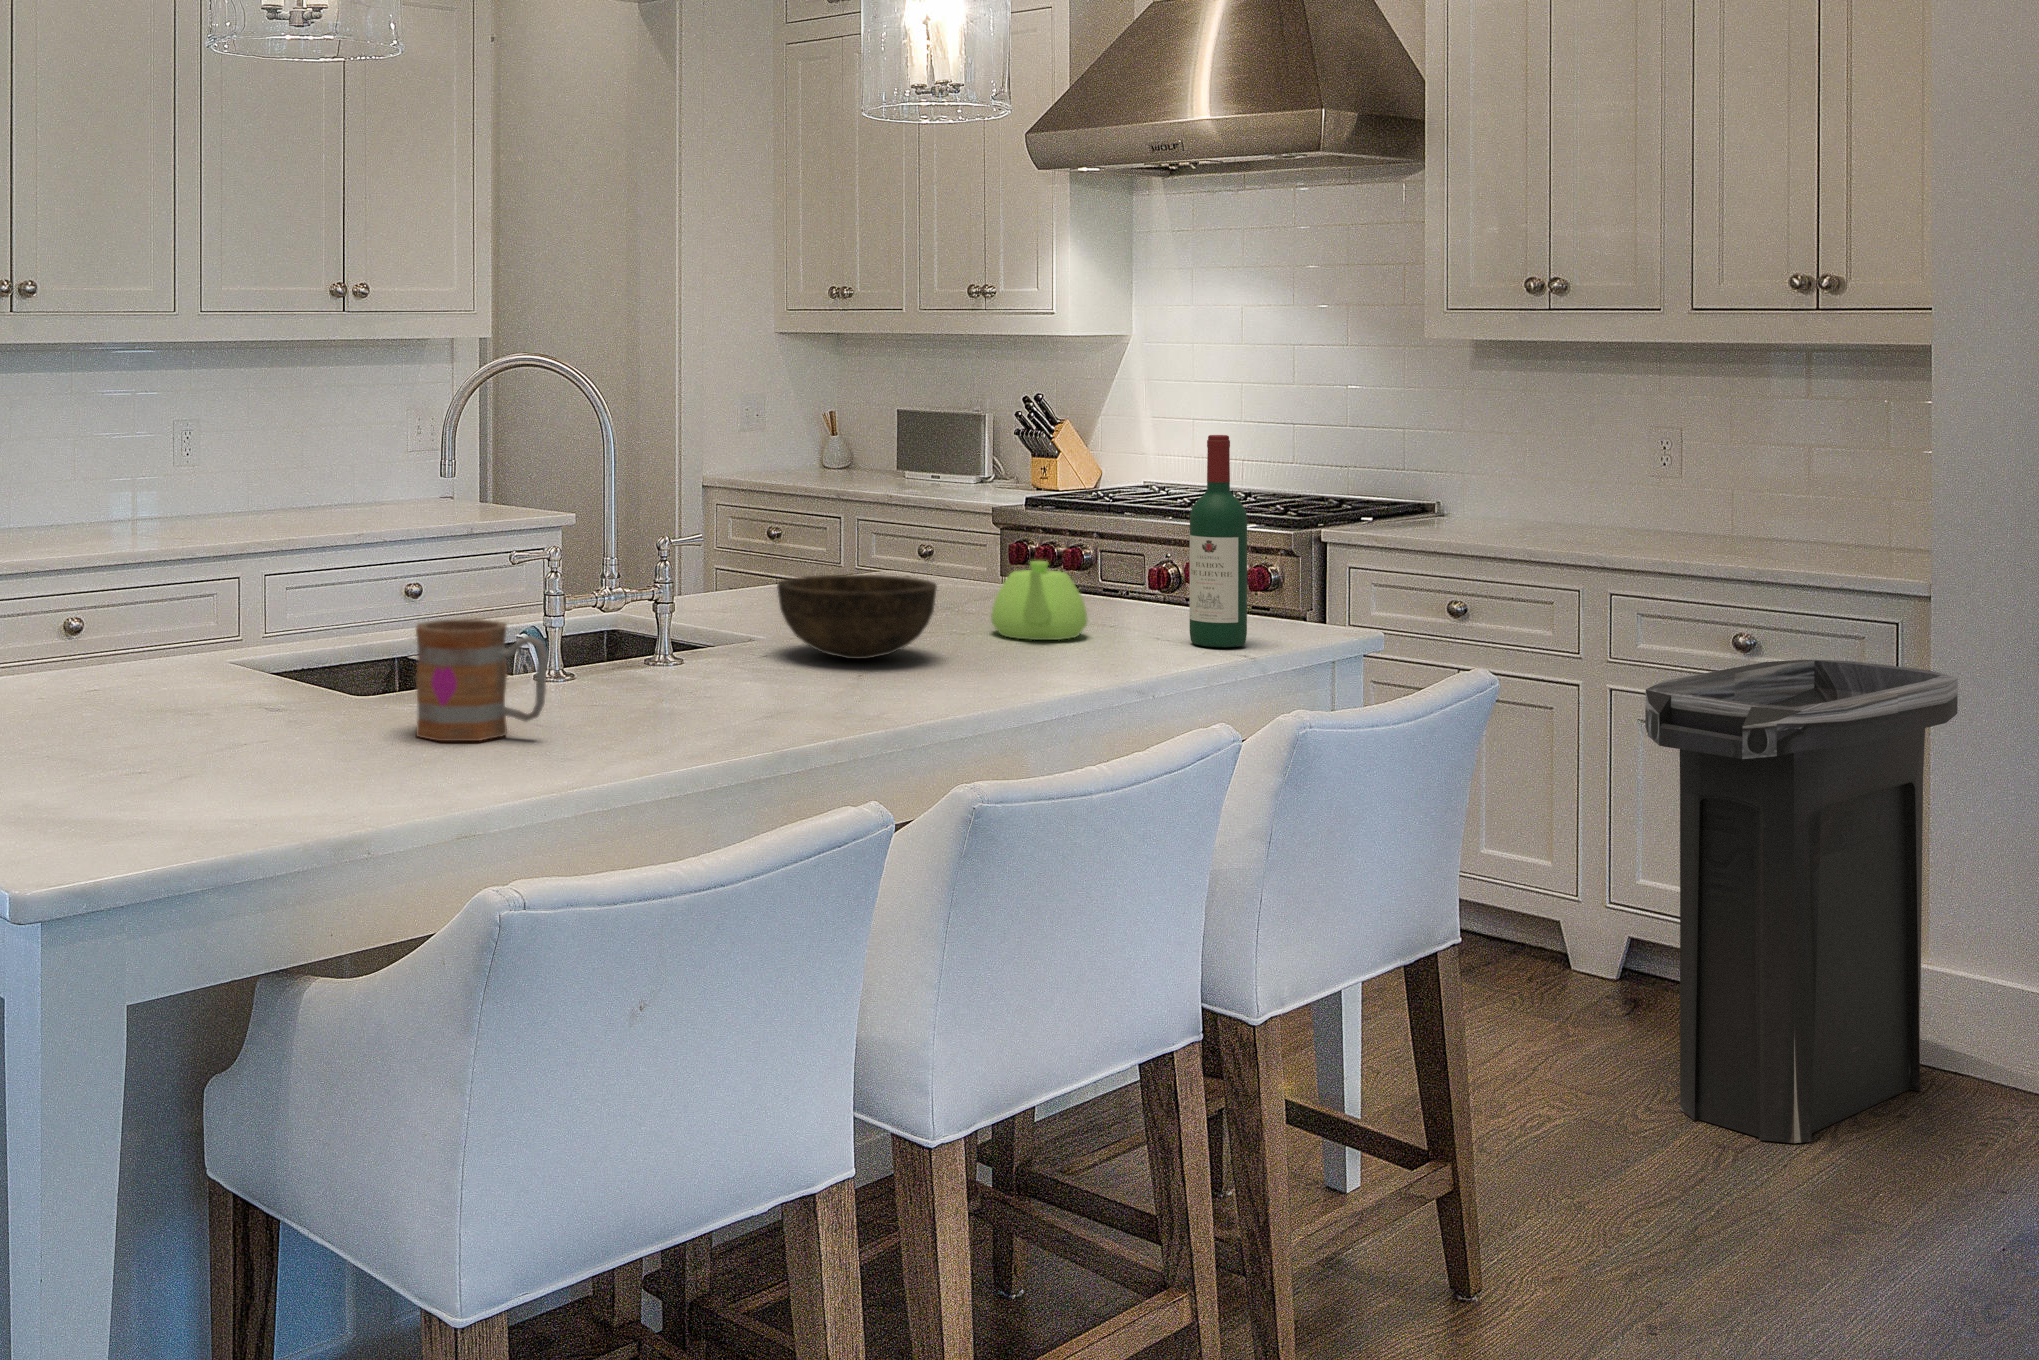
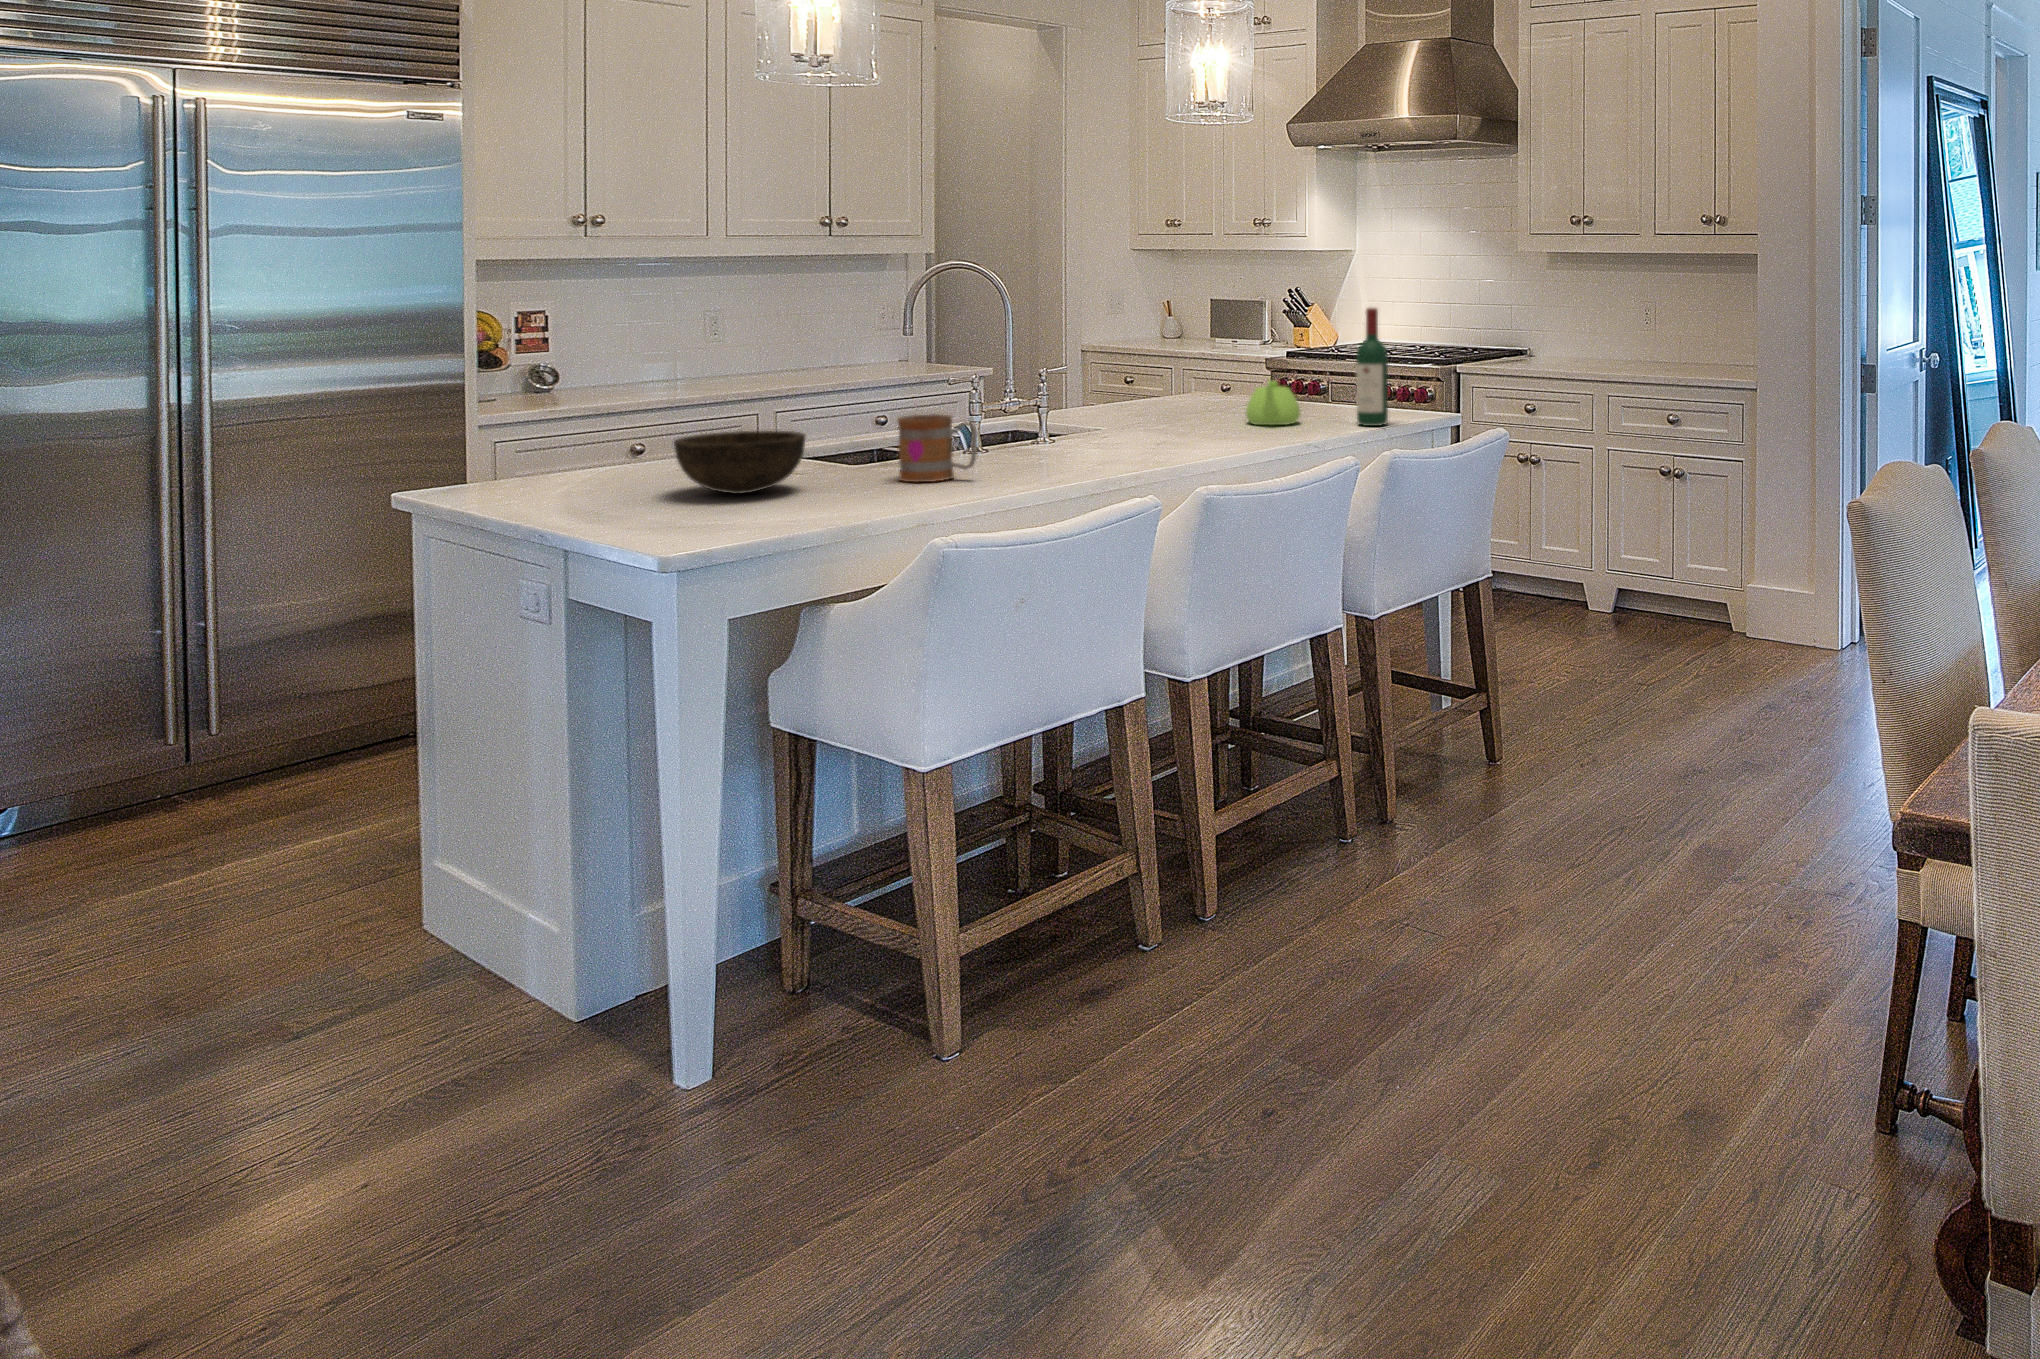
bowl: present [777,575,937,659] -> present [674,431,806,494]
trash can: present [1645,660,1958,1143] -> none [1613,430,1773,683]

